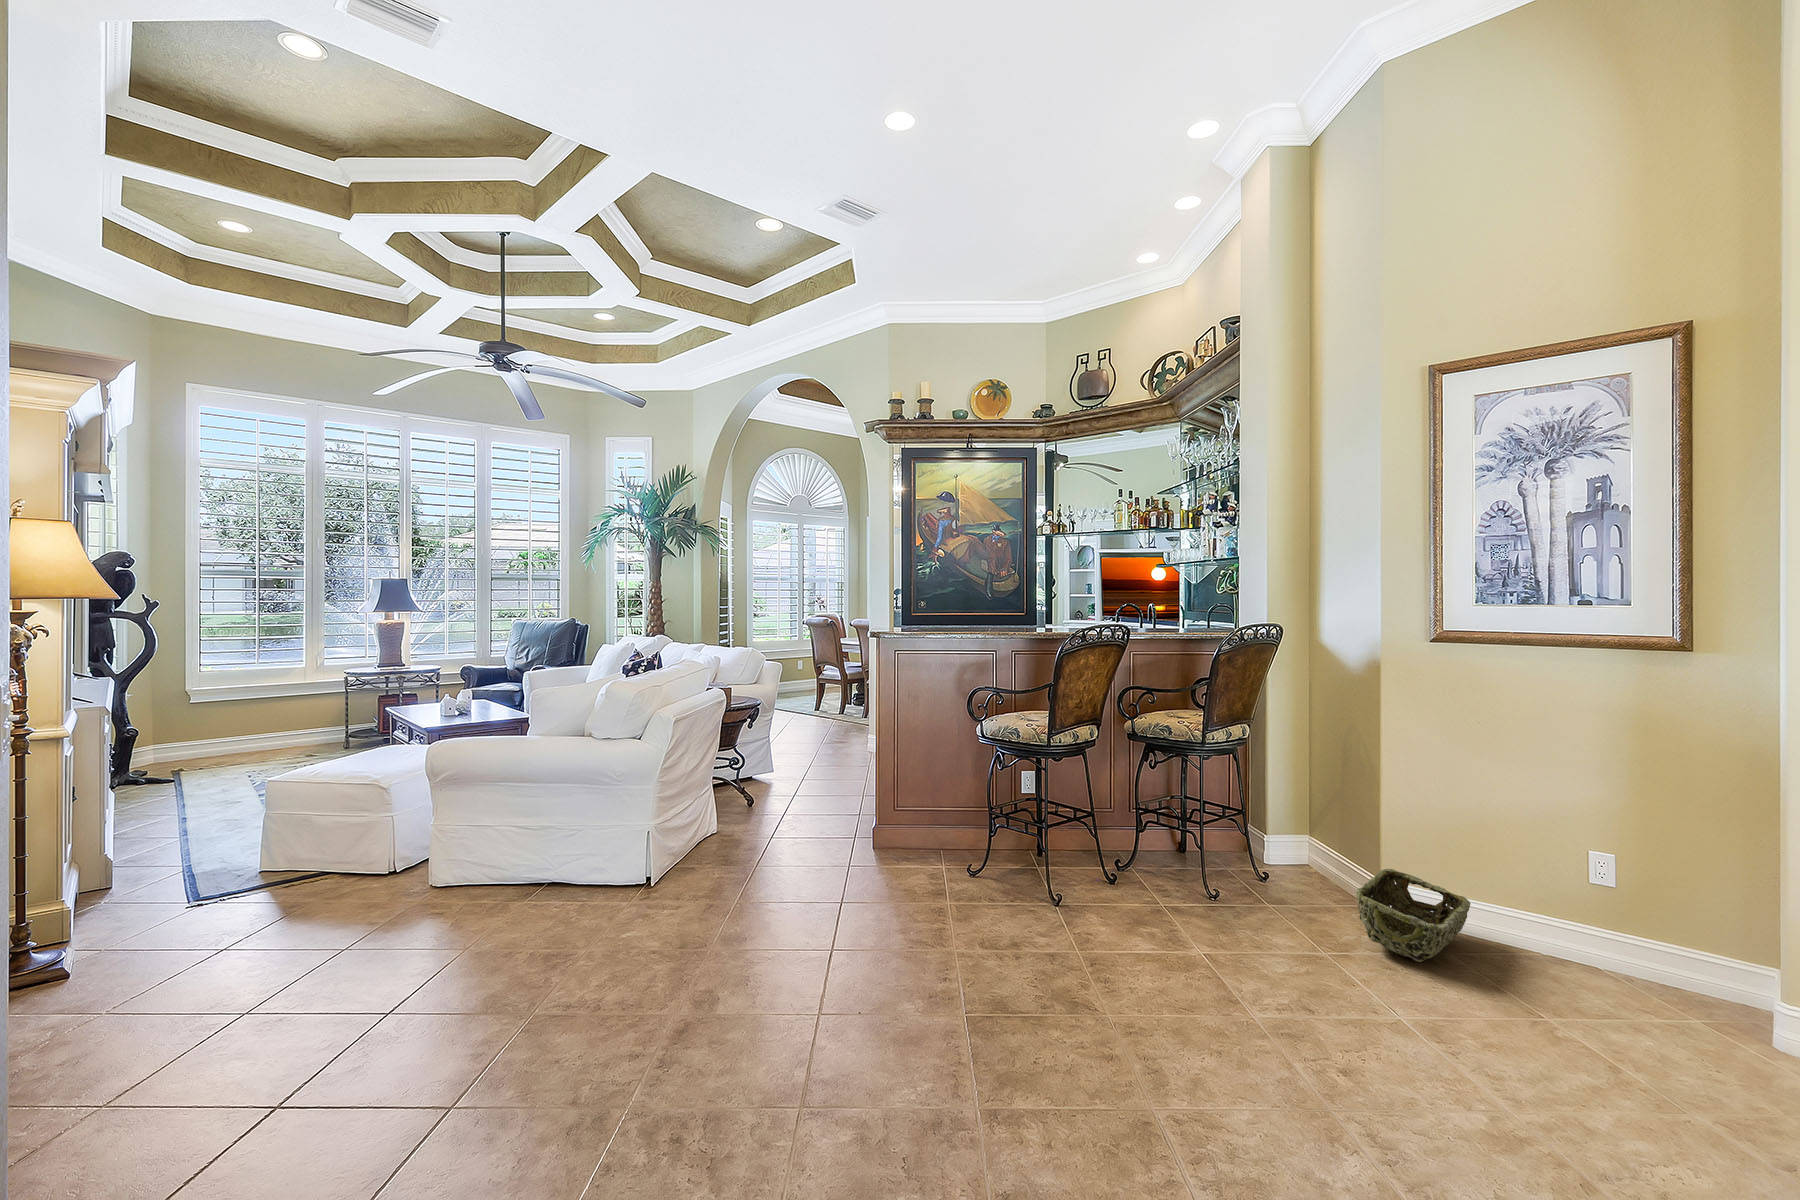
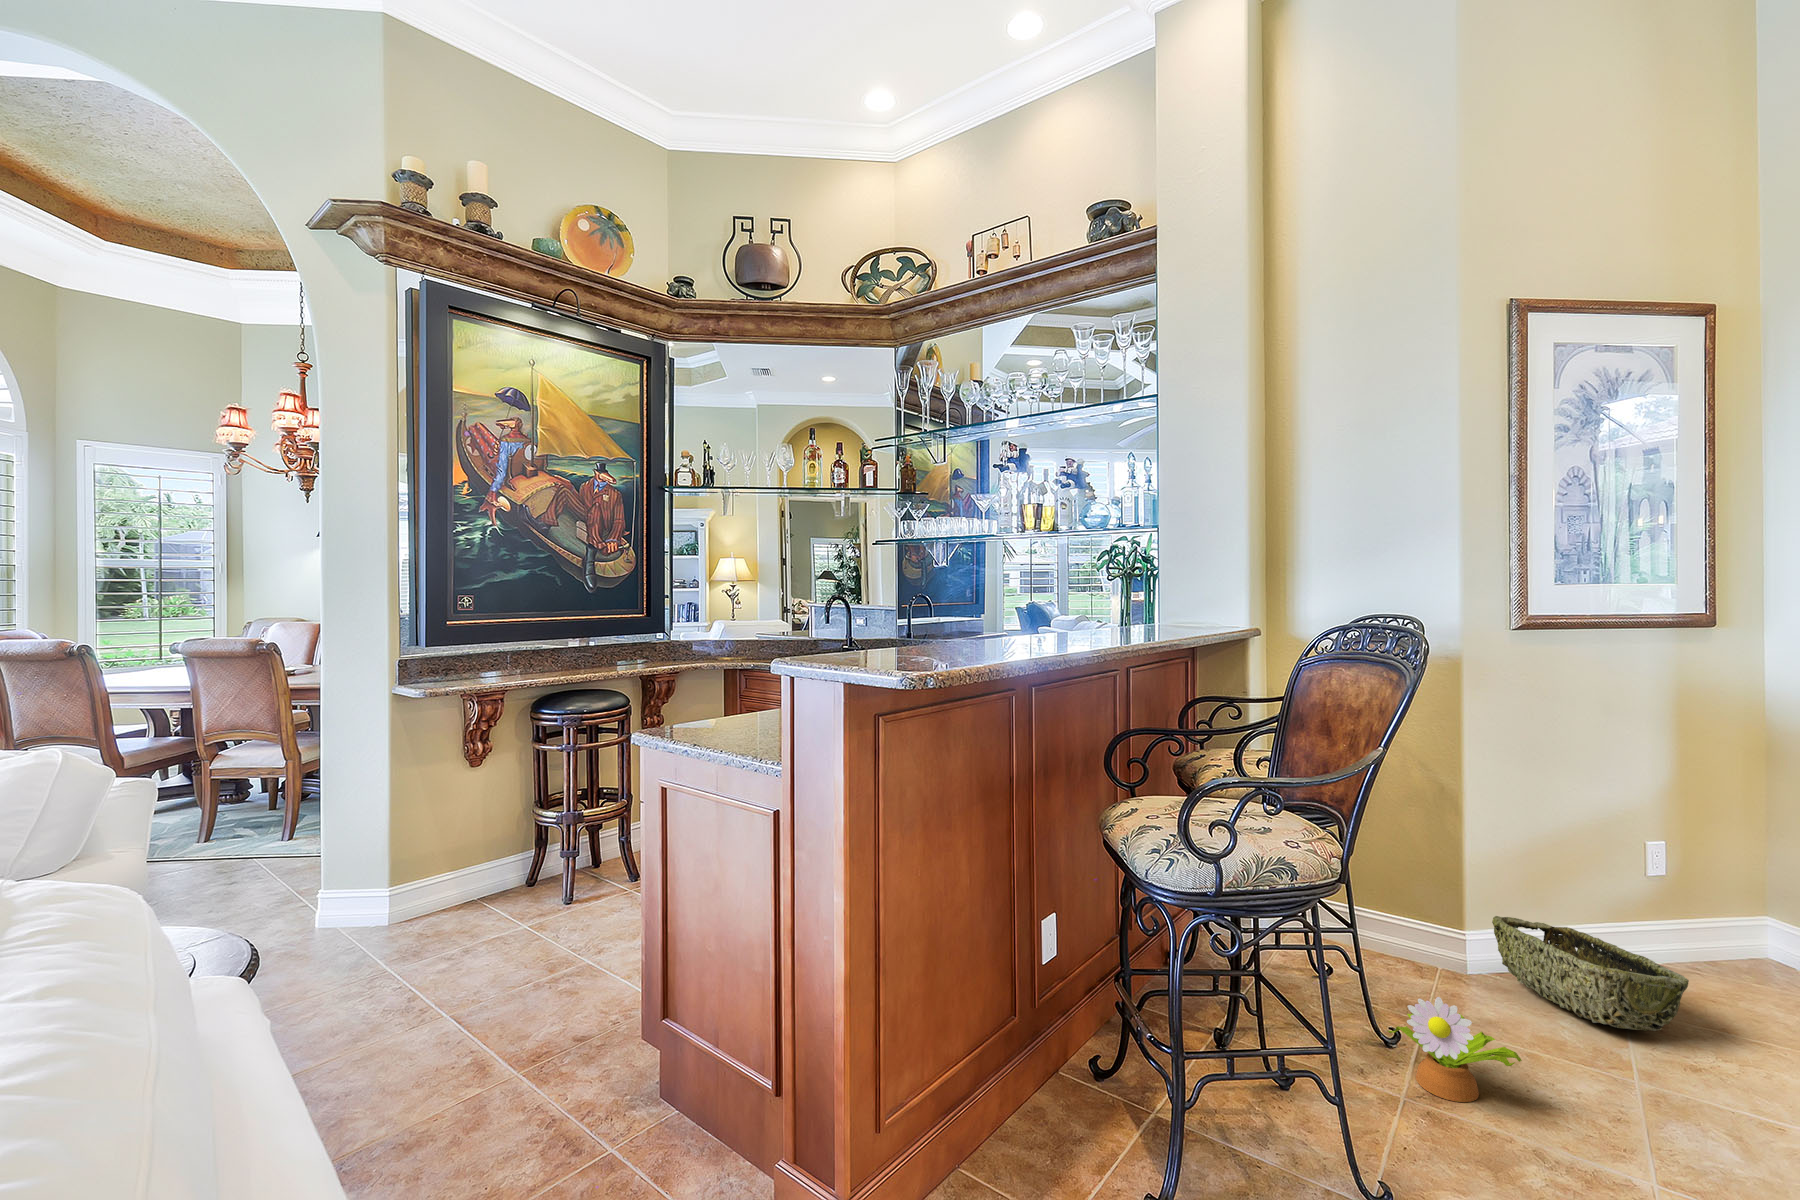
decorative plant: none [1167,856,1230,925] -> present [1388,997,1522,1102]

